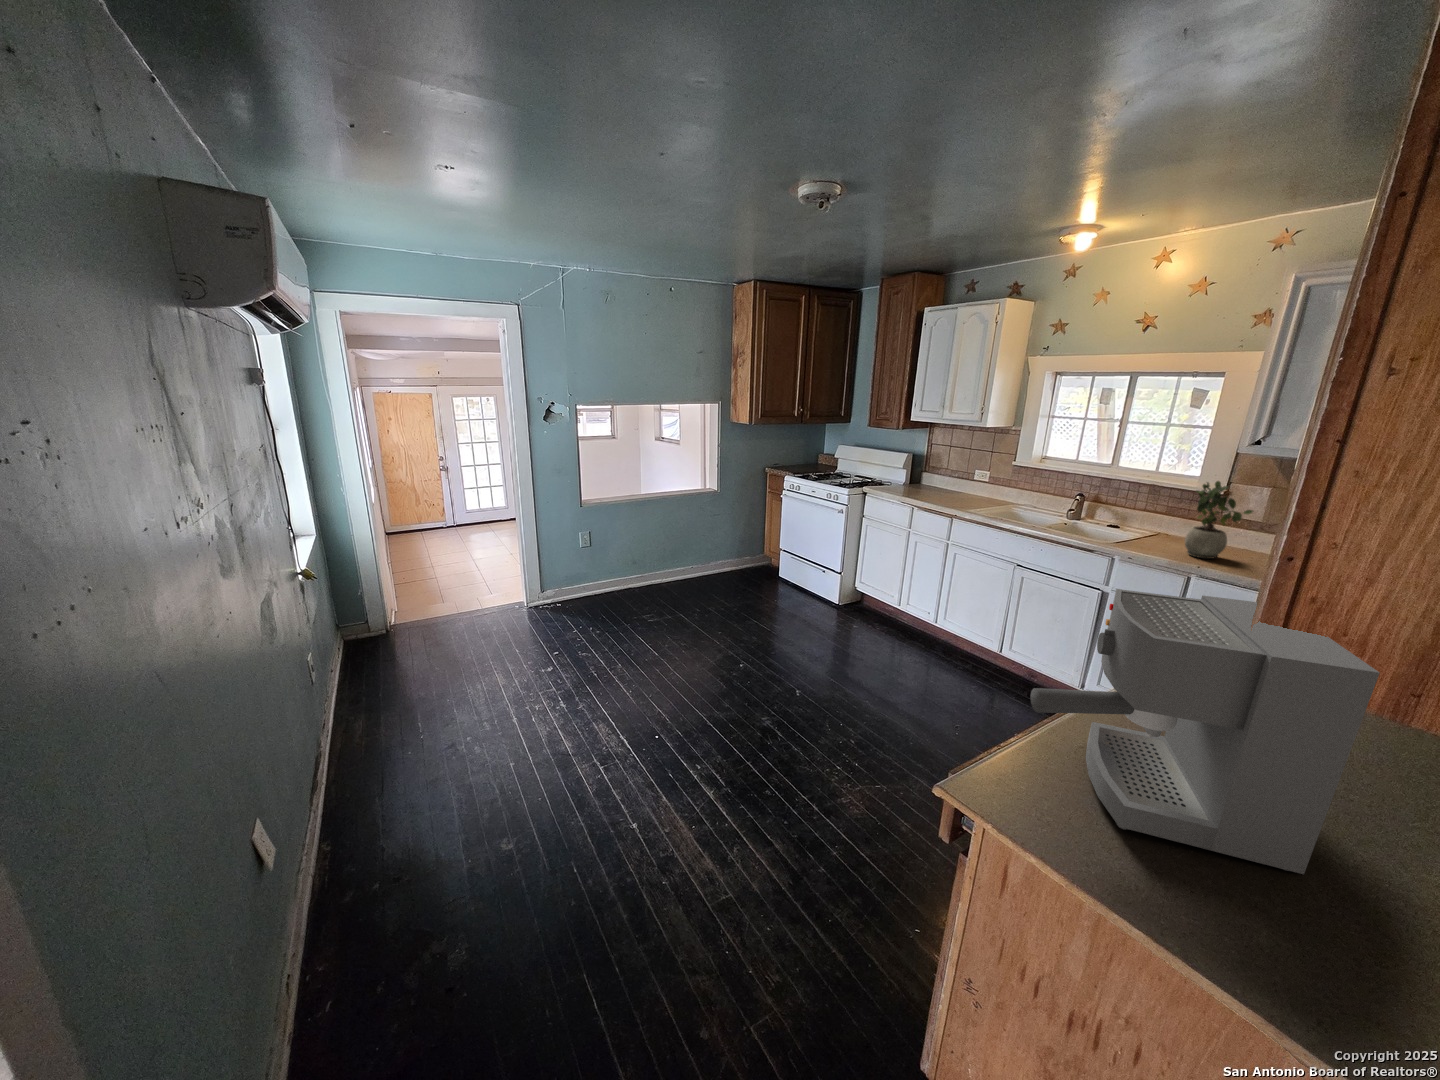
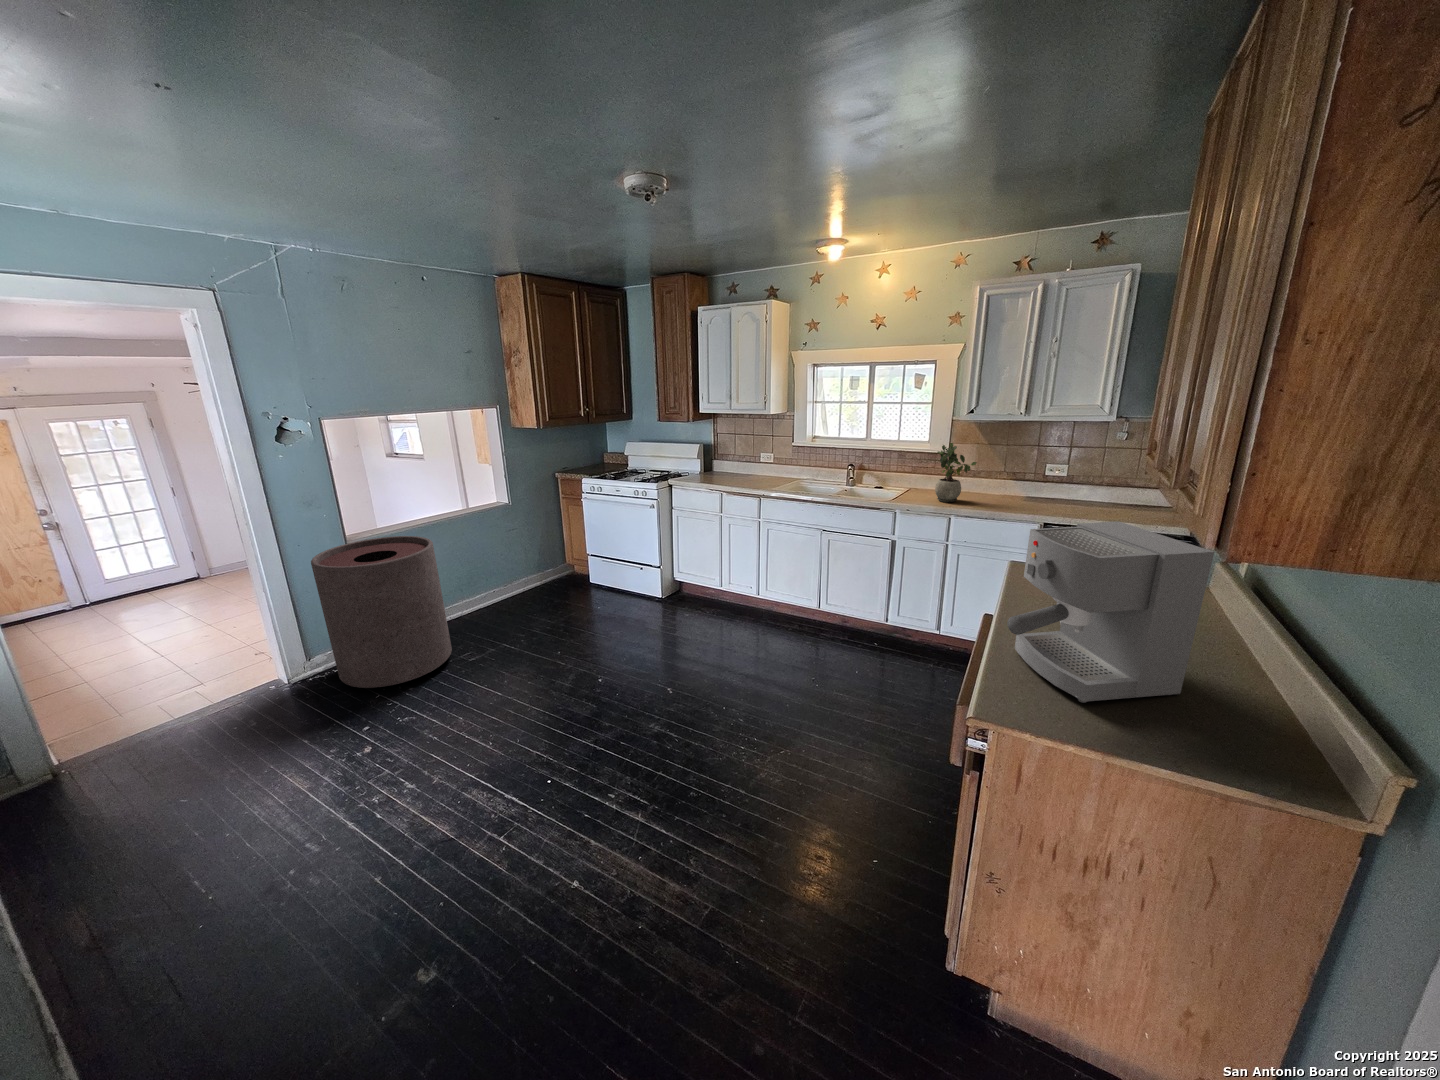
trash can: none [550,504,641,624] -> present [311,536,452,688]

